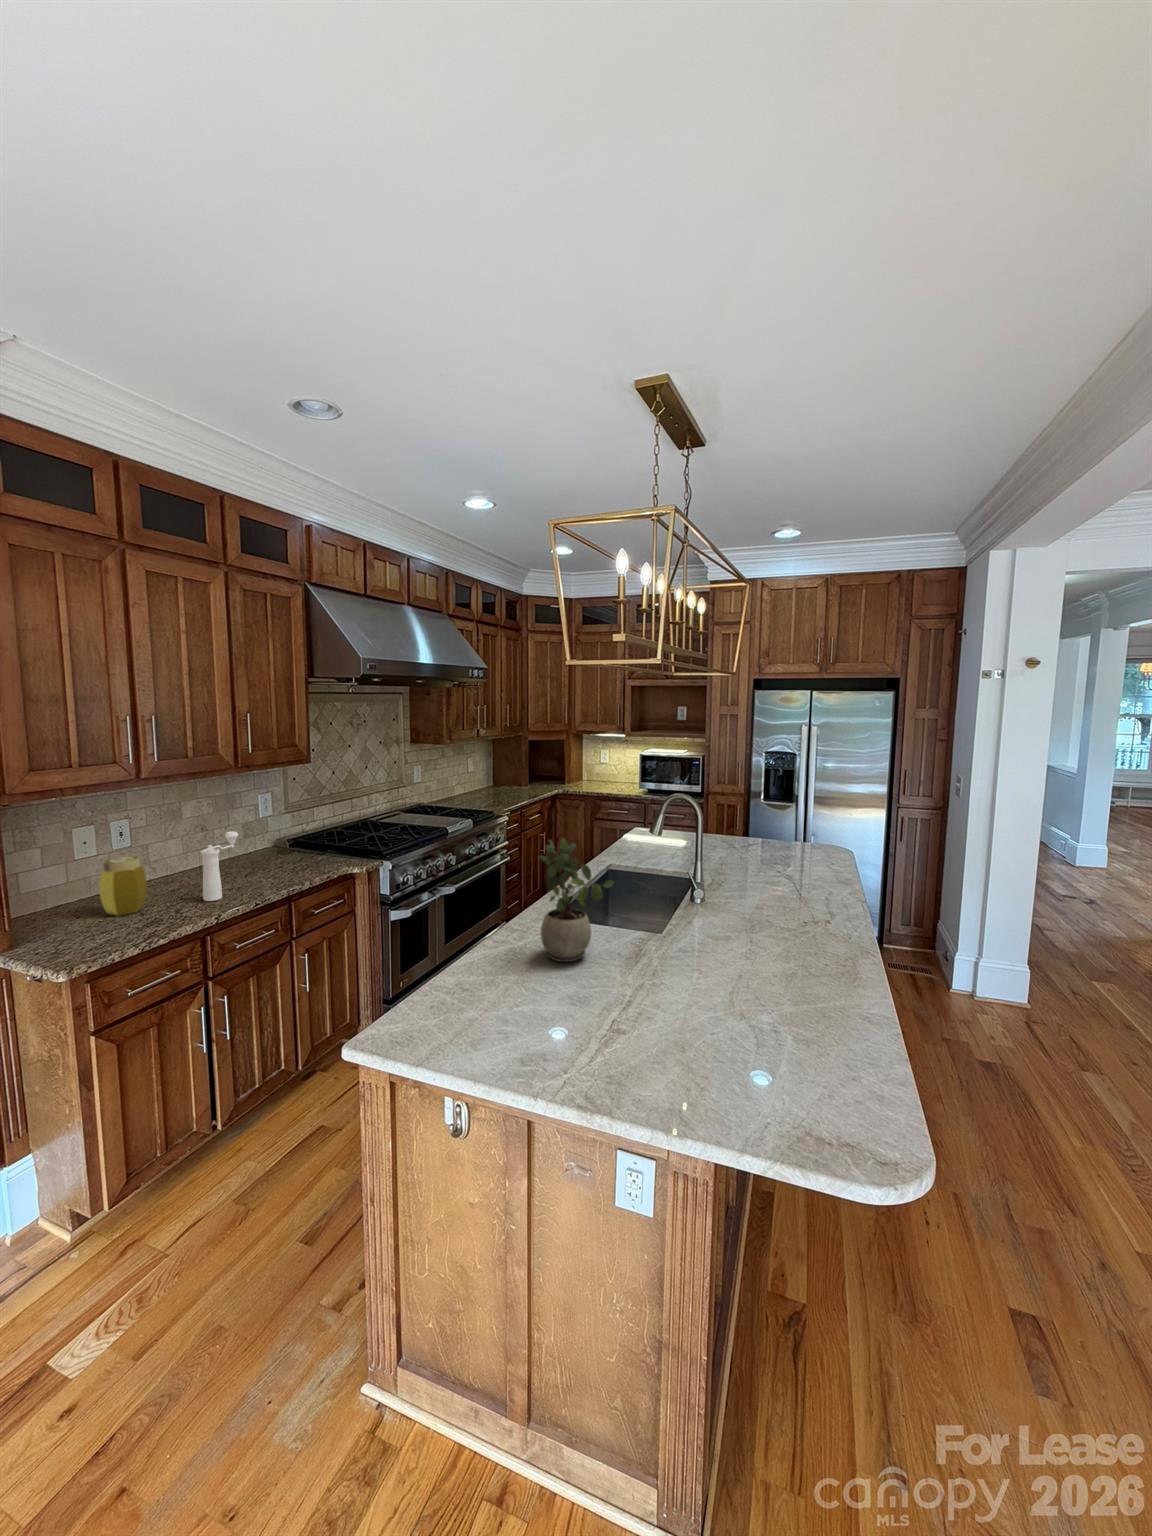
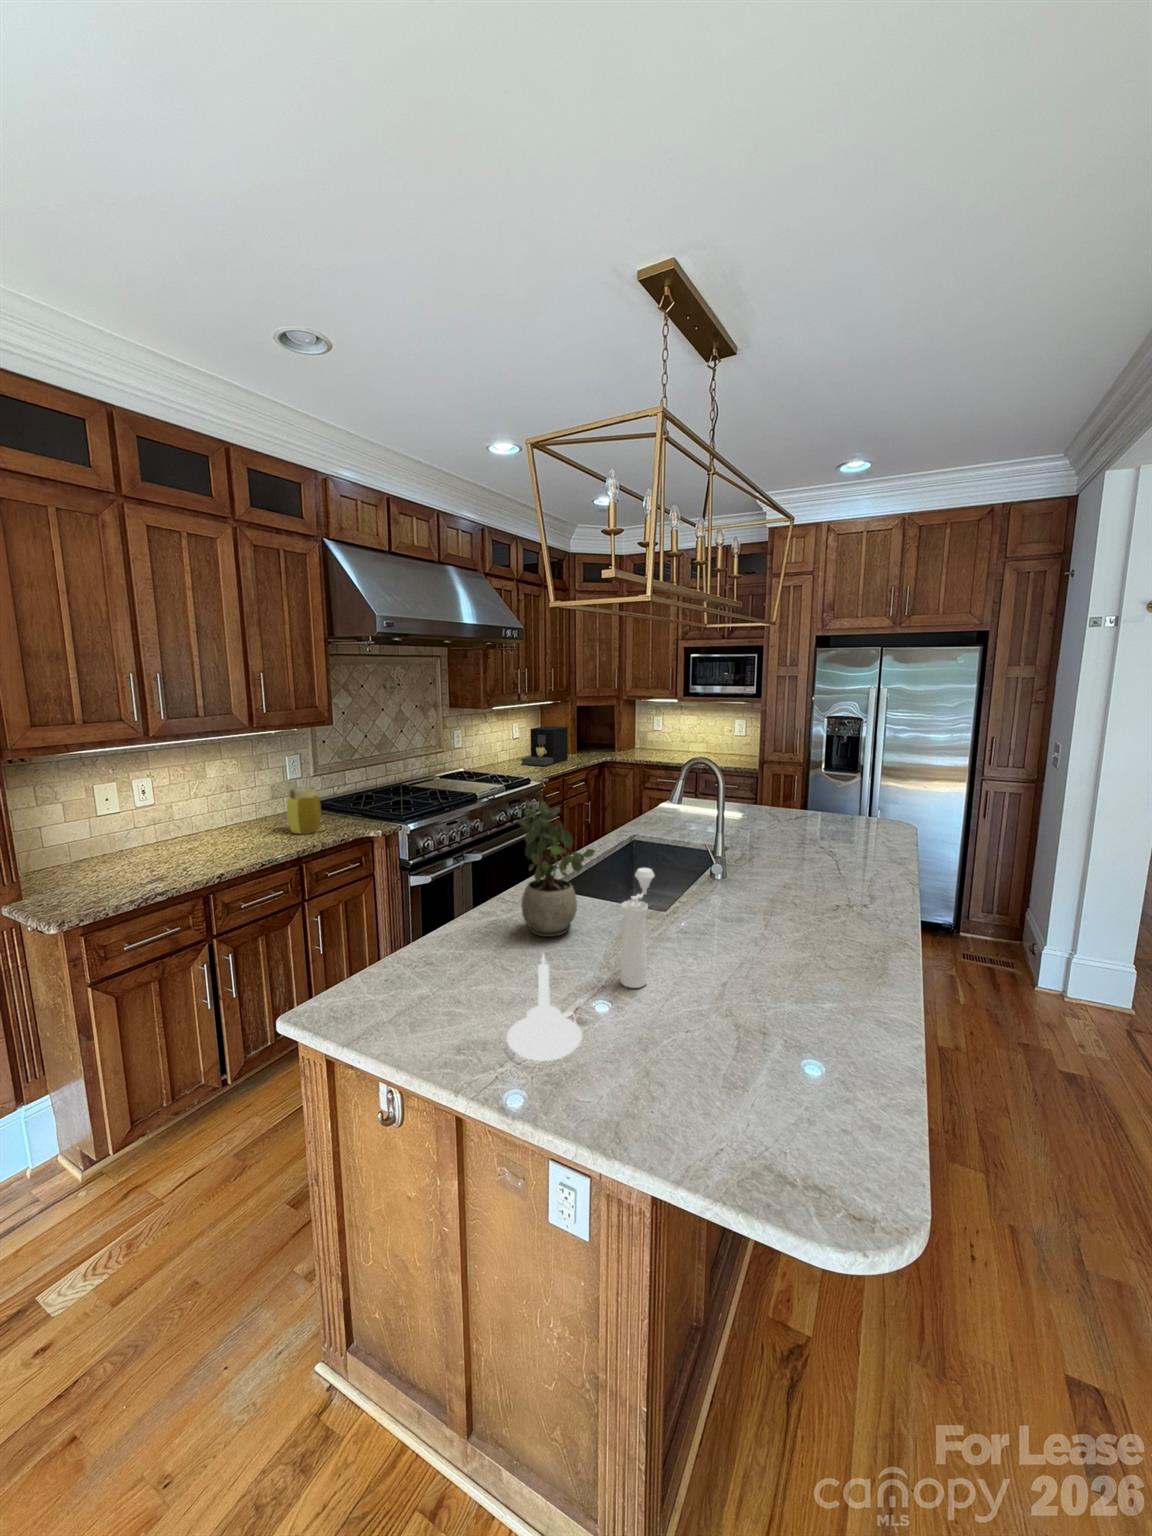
coffee maker: none [478,761,521,800] -> present [522,726,568,765]
pepper mill: present [200,831,238,901] -> present [620,868,654,988]
jar: present [99,855,147,915] -> present [287,787,321,834]
candle holder: none [565,970,631,1066] -> present [507,954,582,1061]

